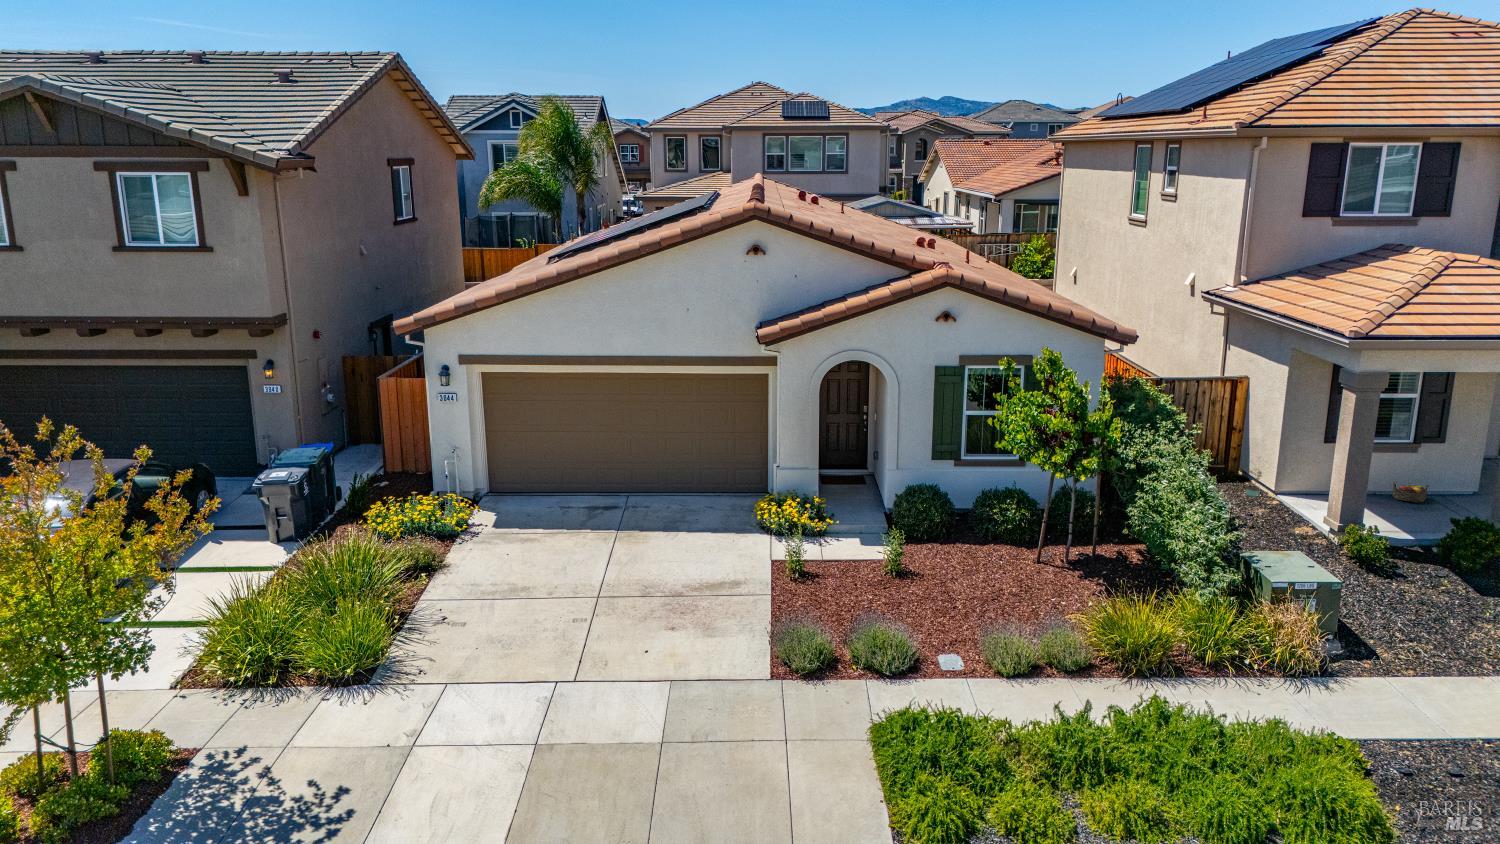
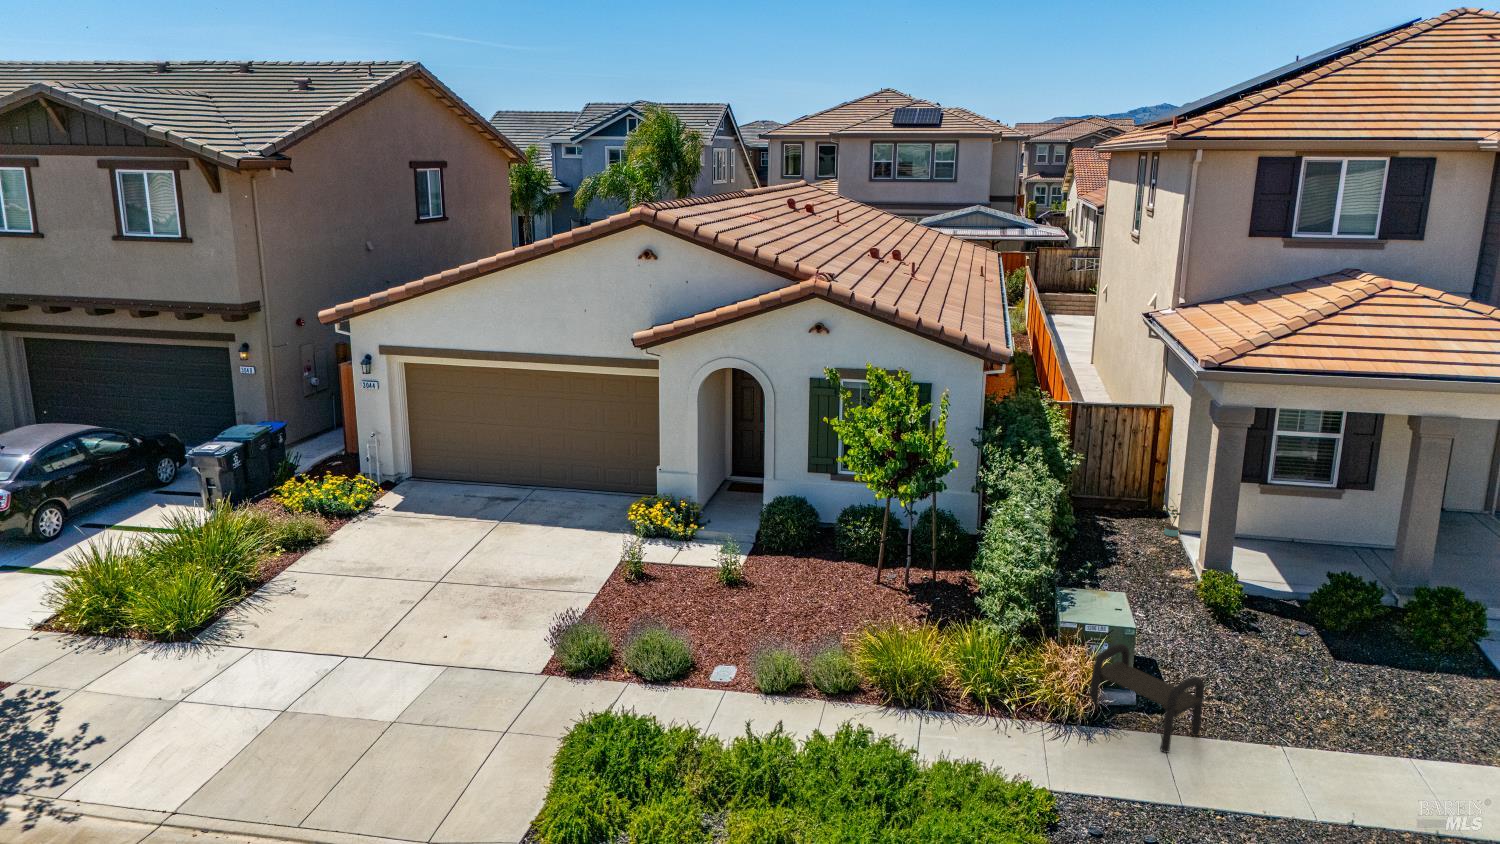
basket: present [1393,481,1429,503] -> none [1331,531,1369,557]
bench: none [1312,594,1425,687] -> present [1090,644,1204,752]

